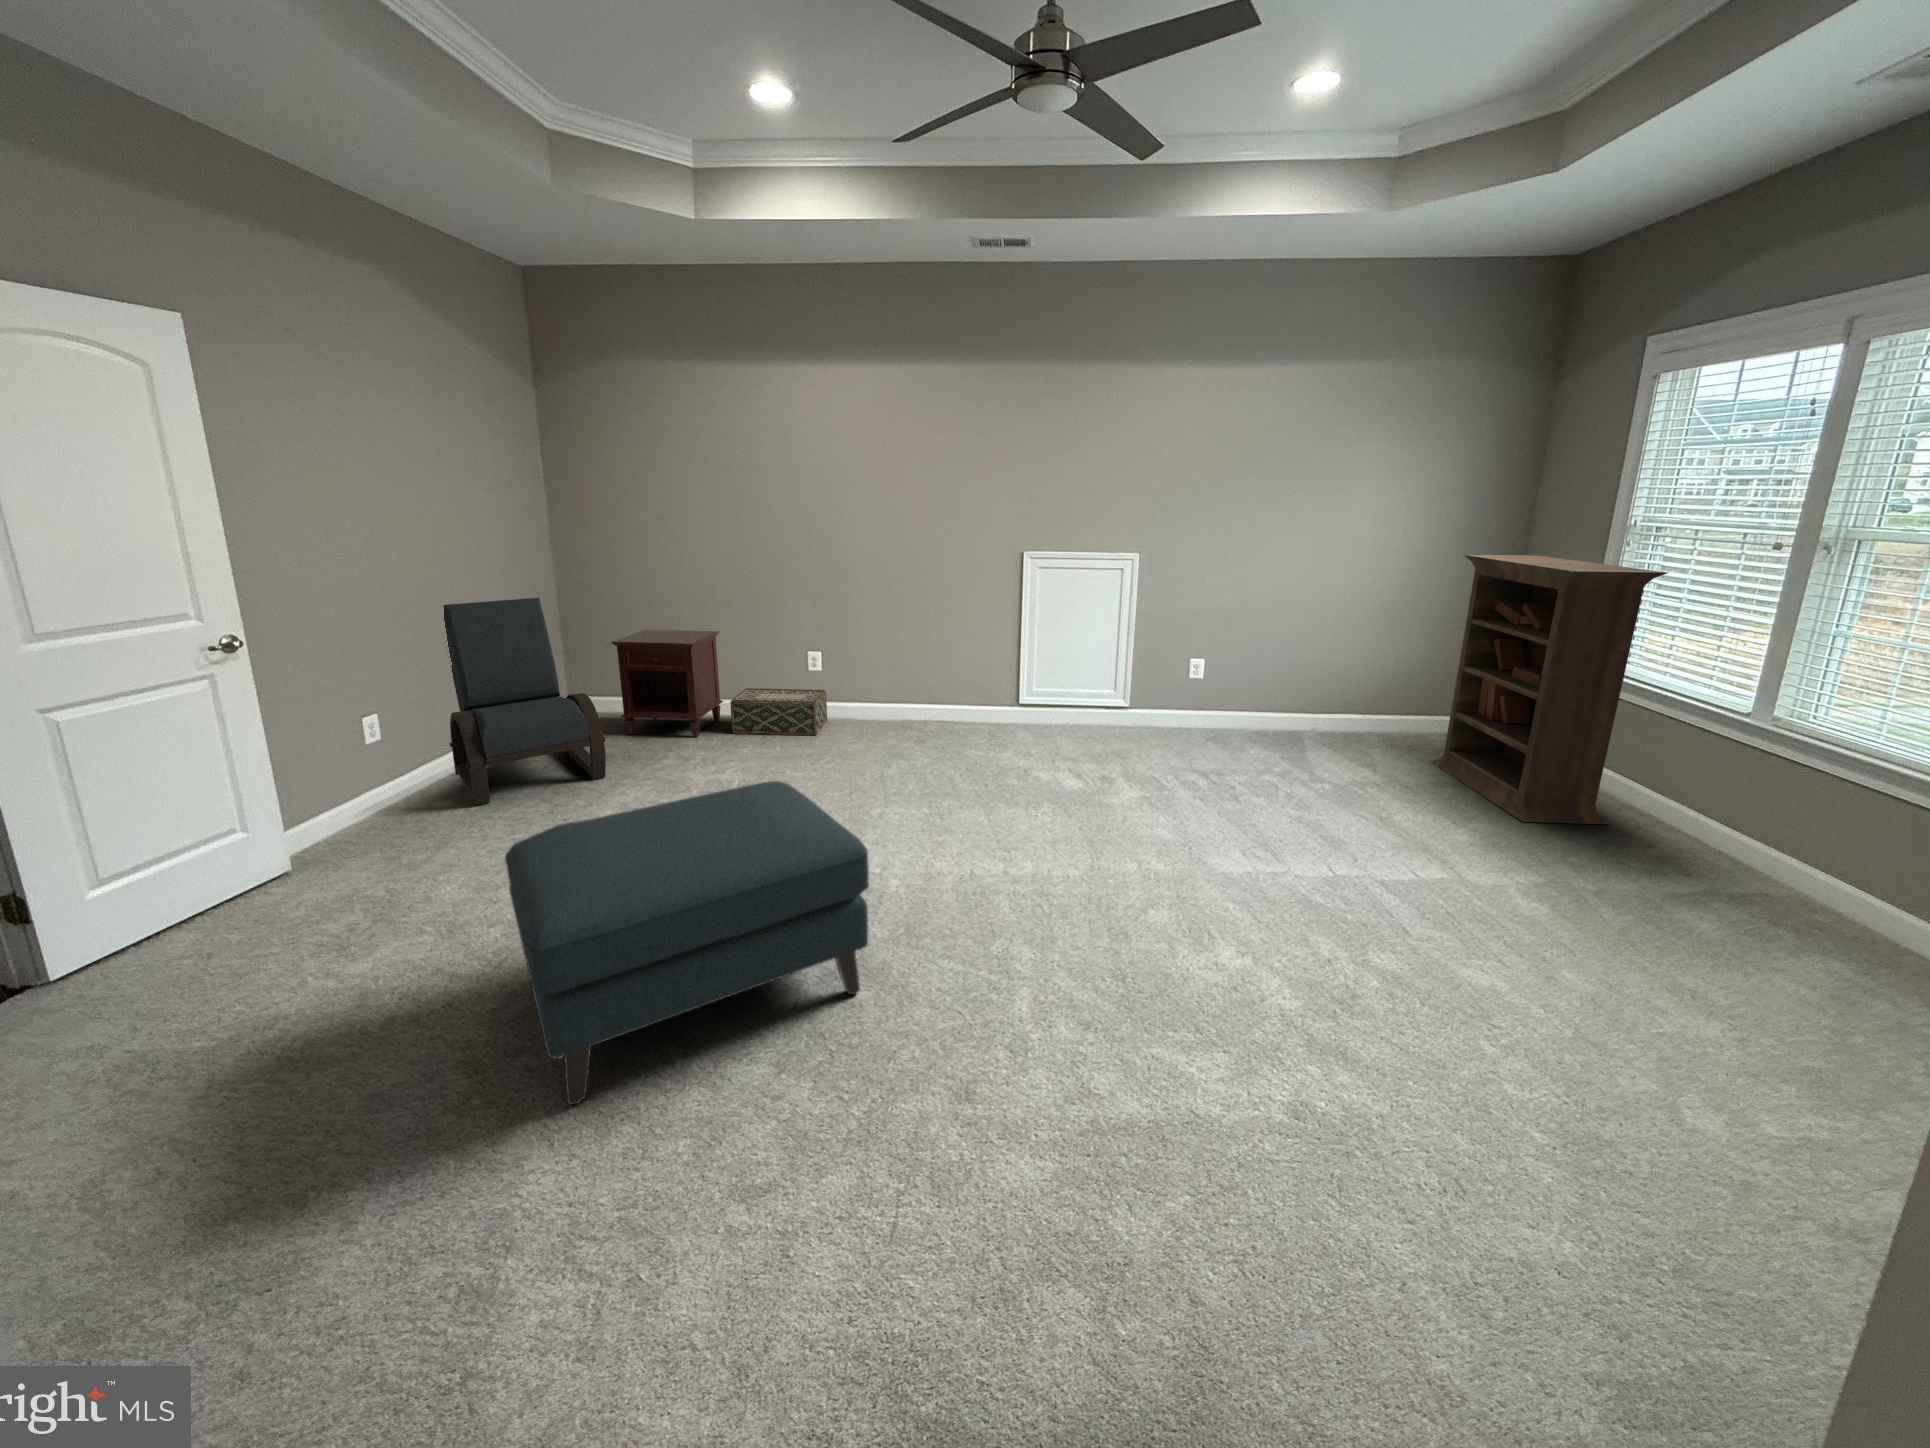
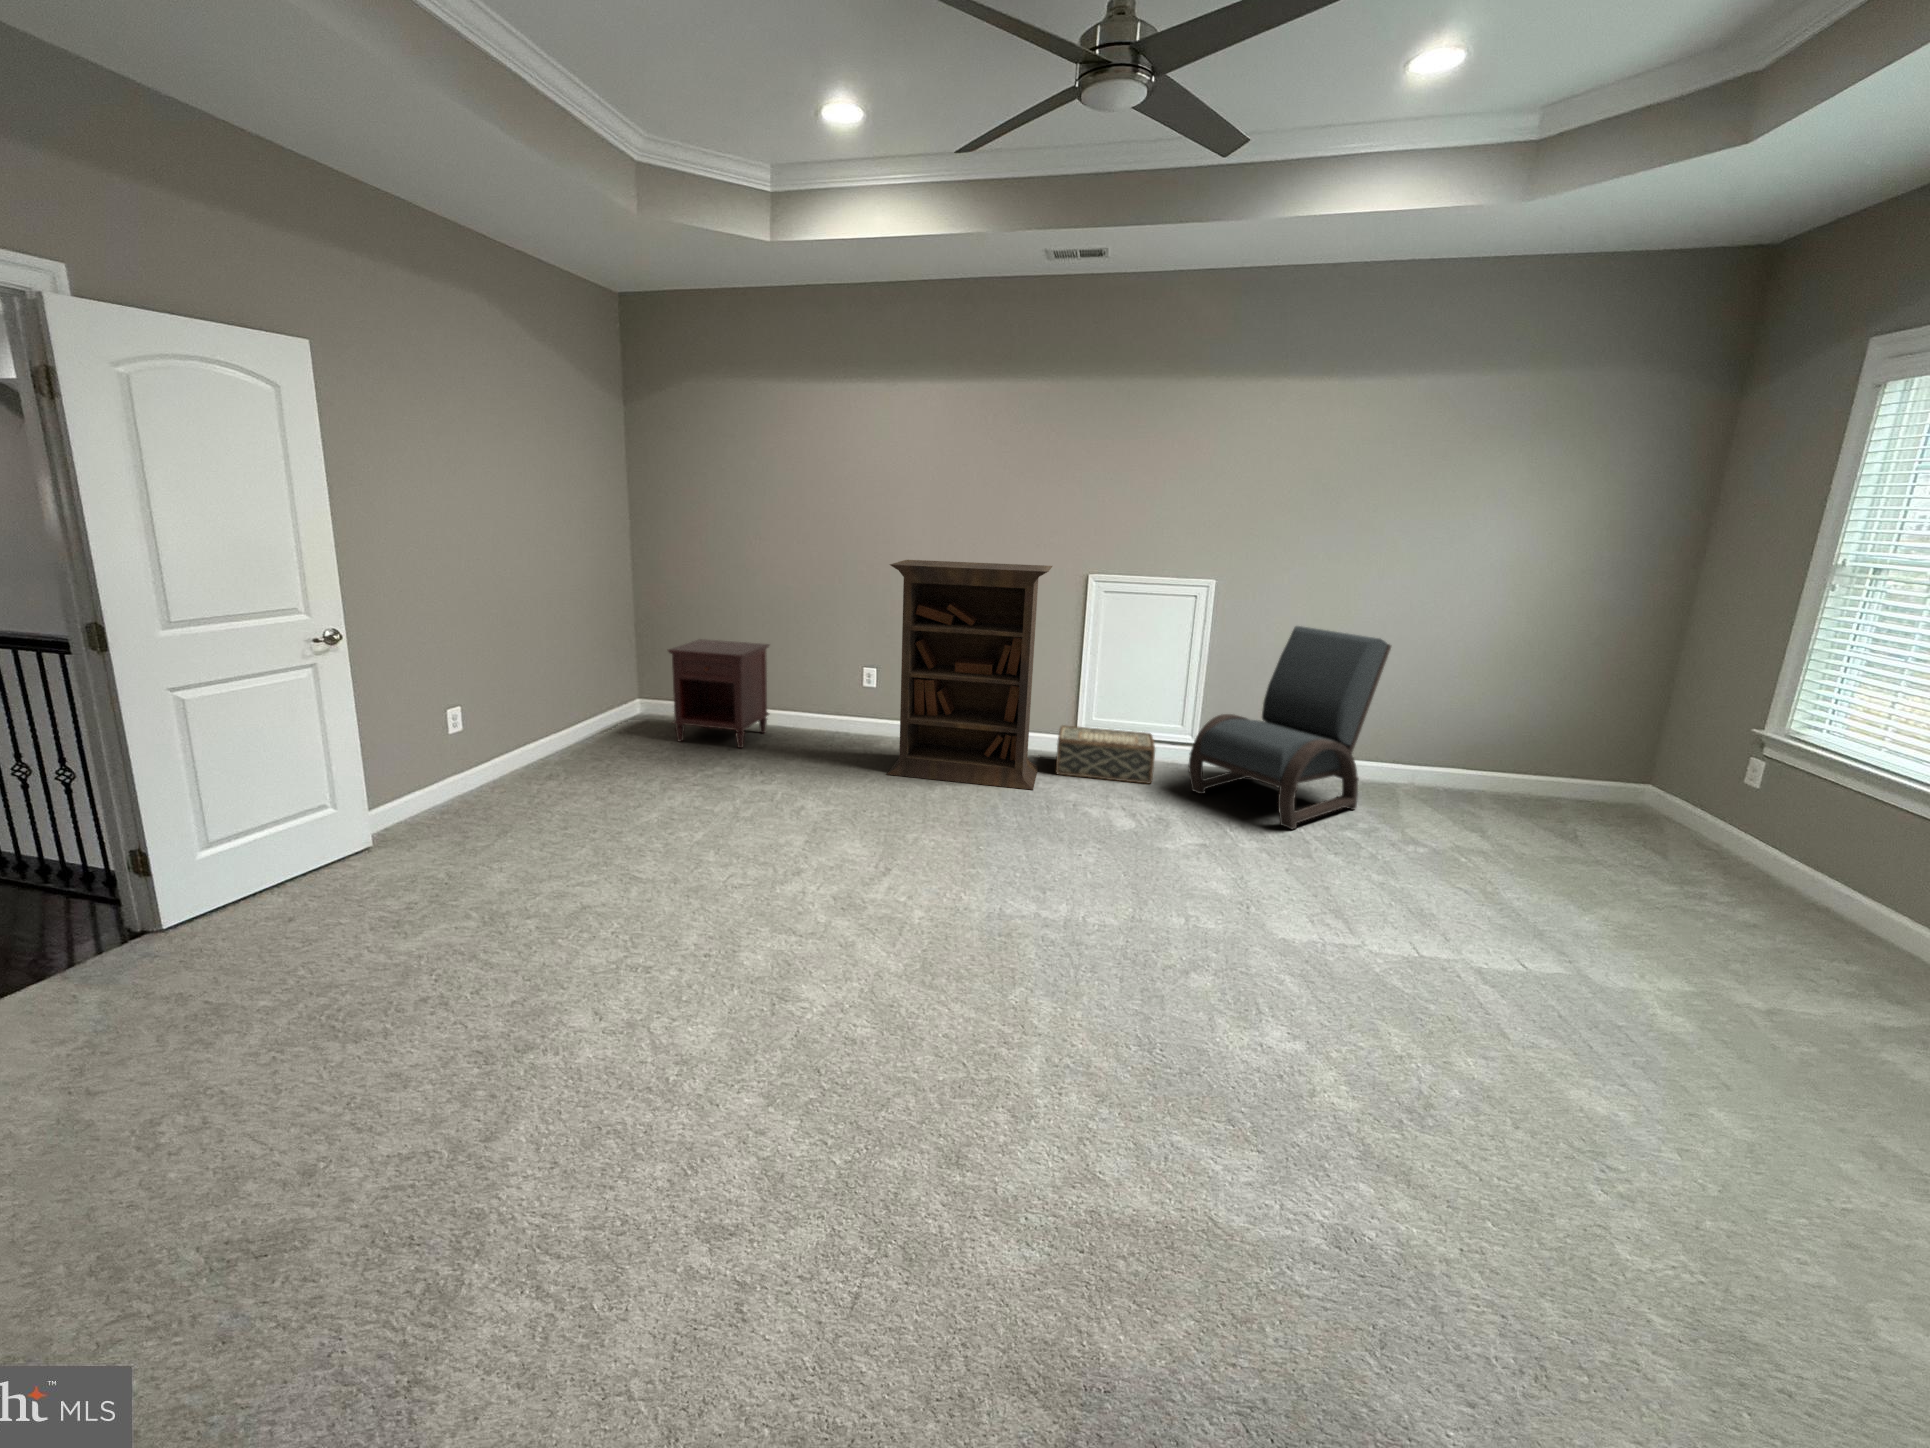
bookcase: present [1431,555,1668,824] -> present [887,560,1052,790]
lounge chair: present [443,598,606,806] -> present [1188,626,1391,829]
woven basket: present [730,688,827,735] -> present [1055,725,1155,783]
ottoman: present [505,781,869,1105] -> none [527,801,874,1112]

